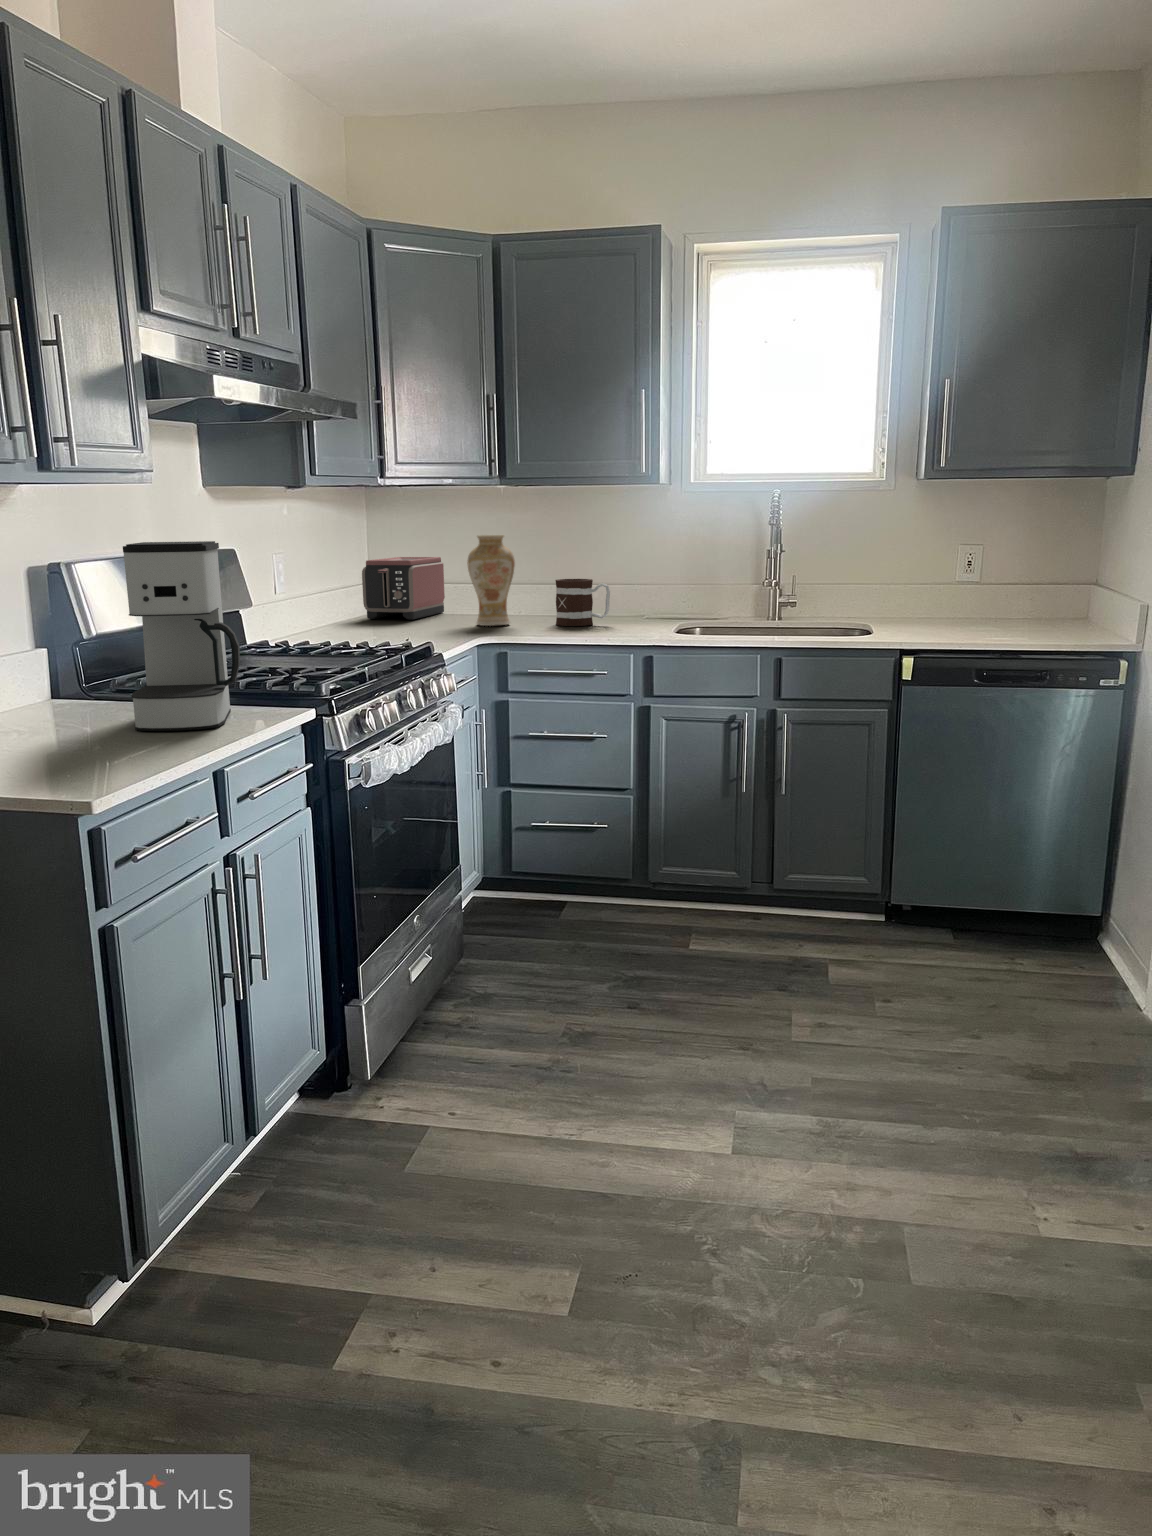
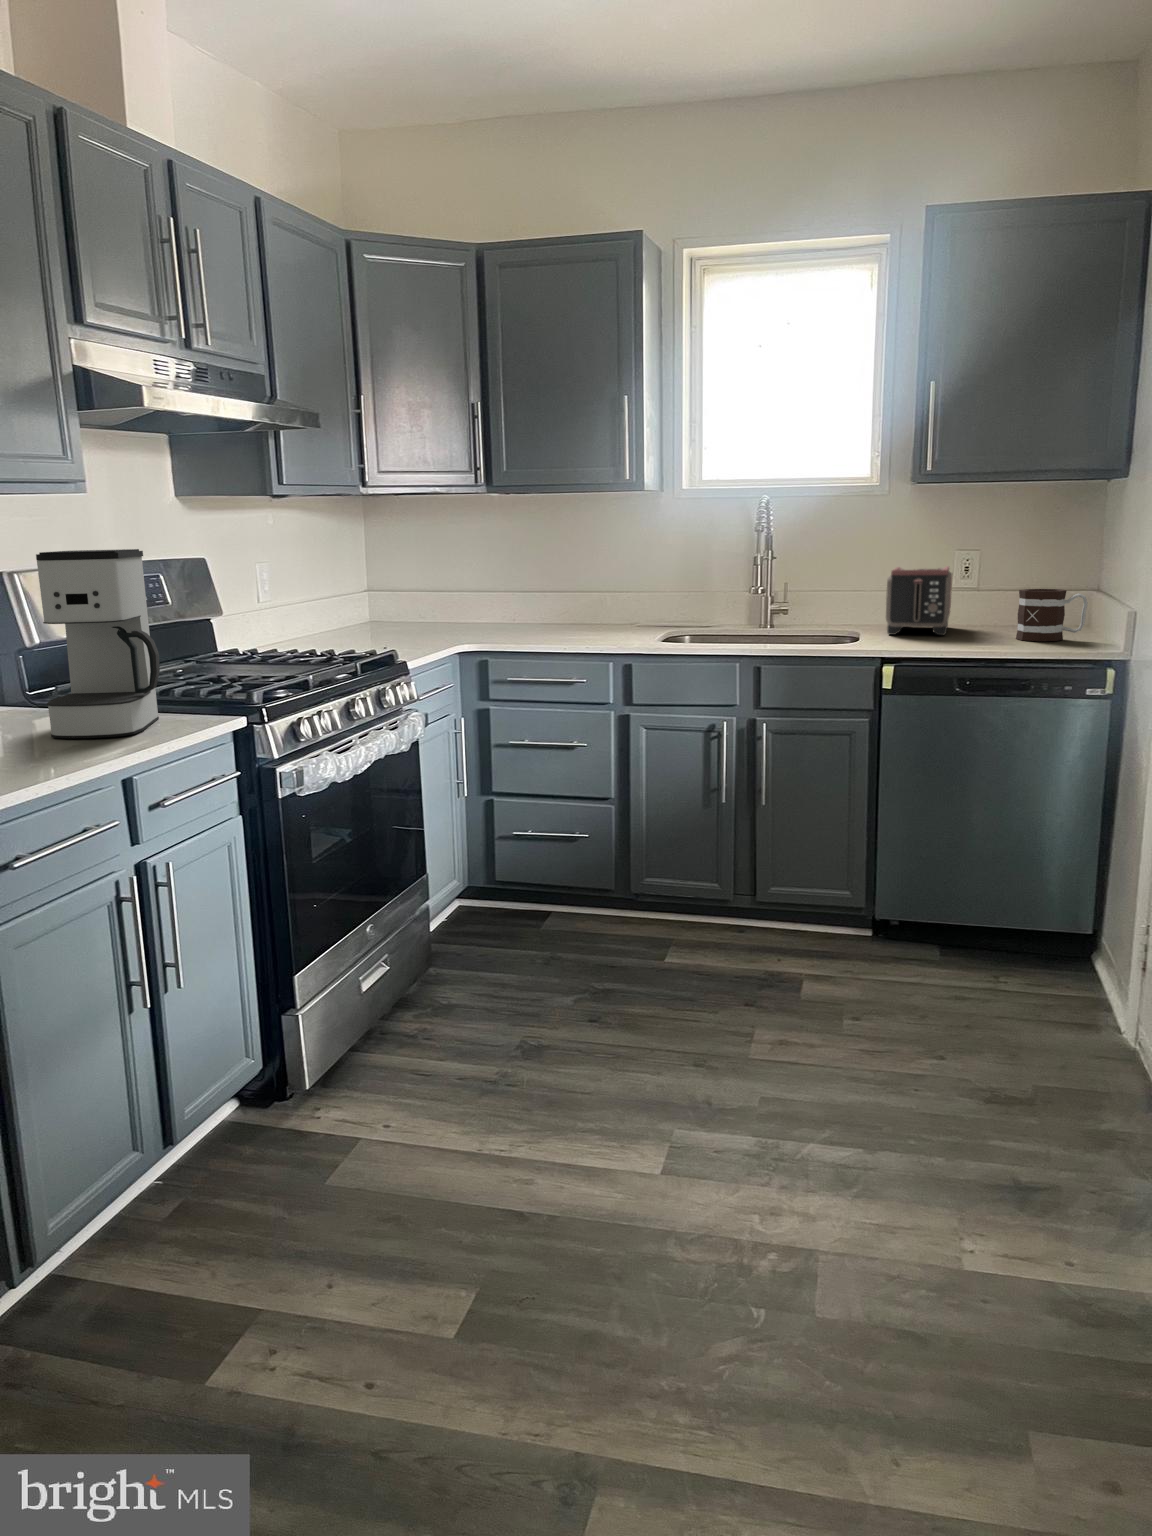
vase: present [467,535,515,626] -> none [452,544,499,634]
toaster: present [362,557,445,620] -> present [886,566,952,635]
mug: present [555,579,610,626] -> present [1016,589,1088,641]

